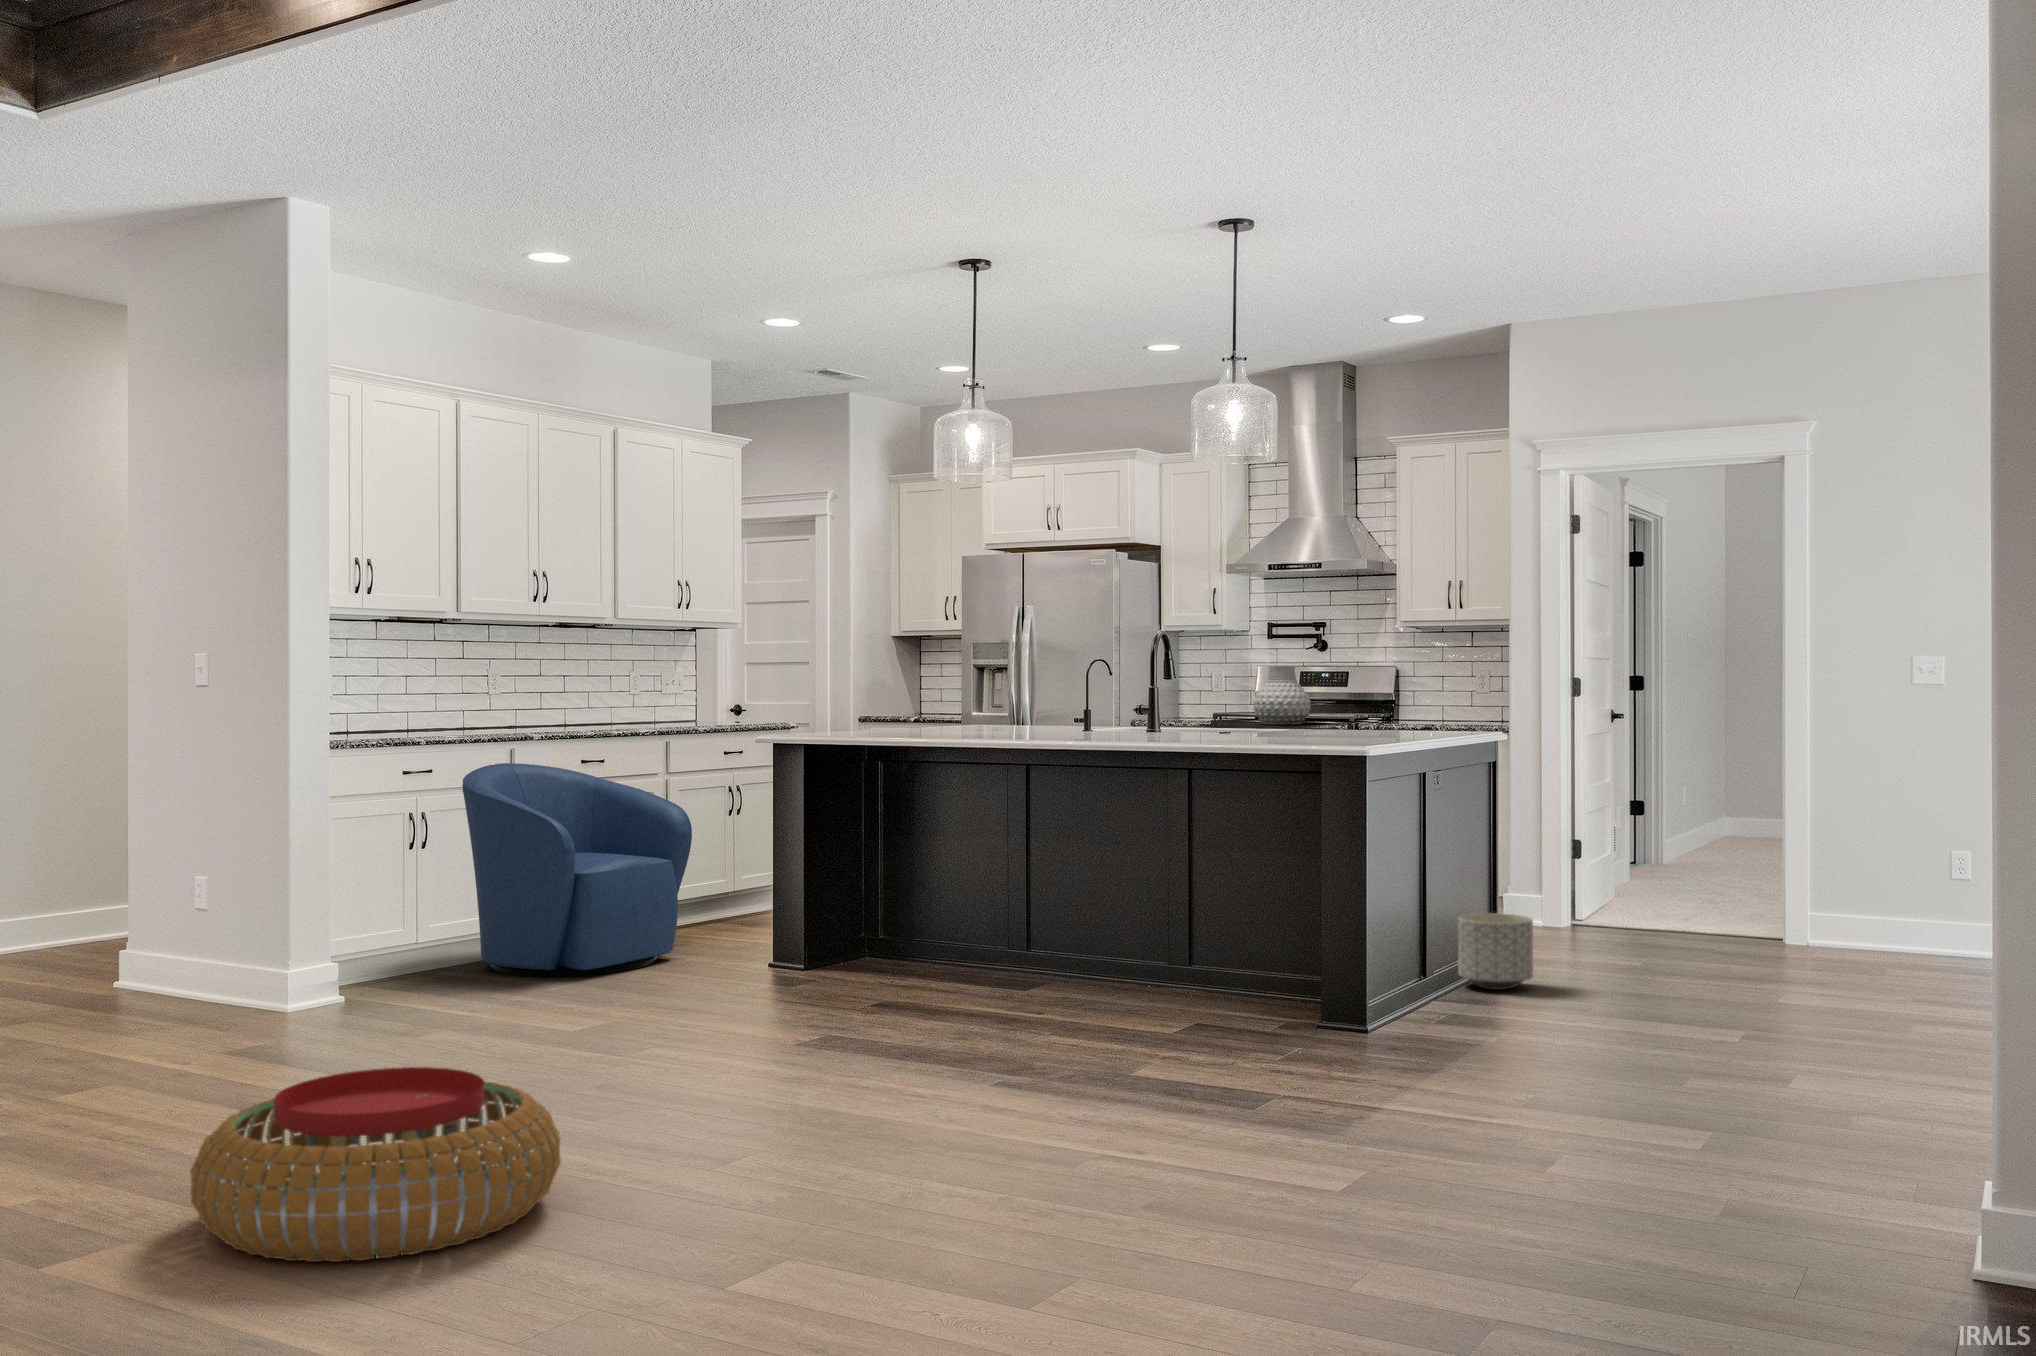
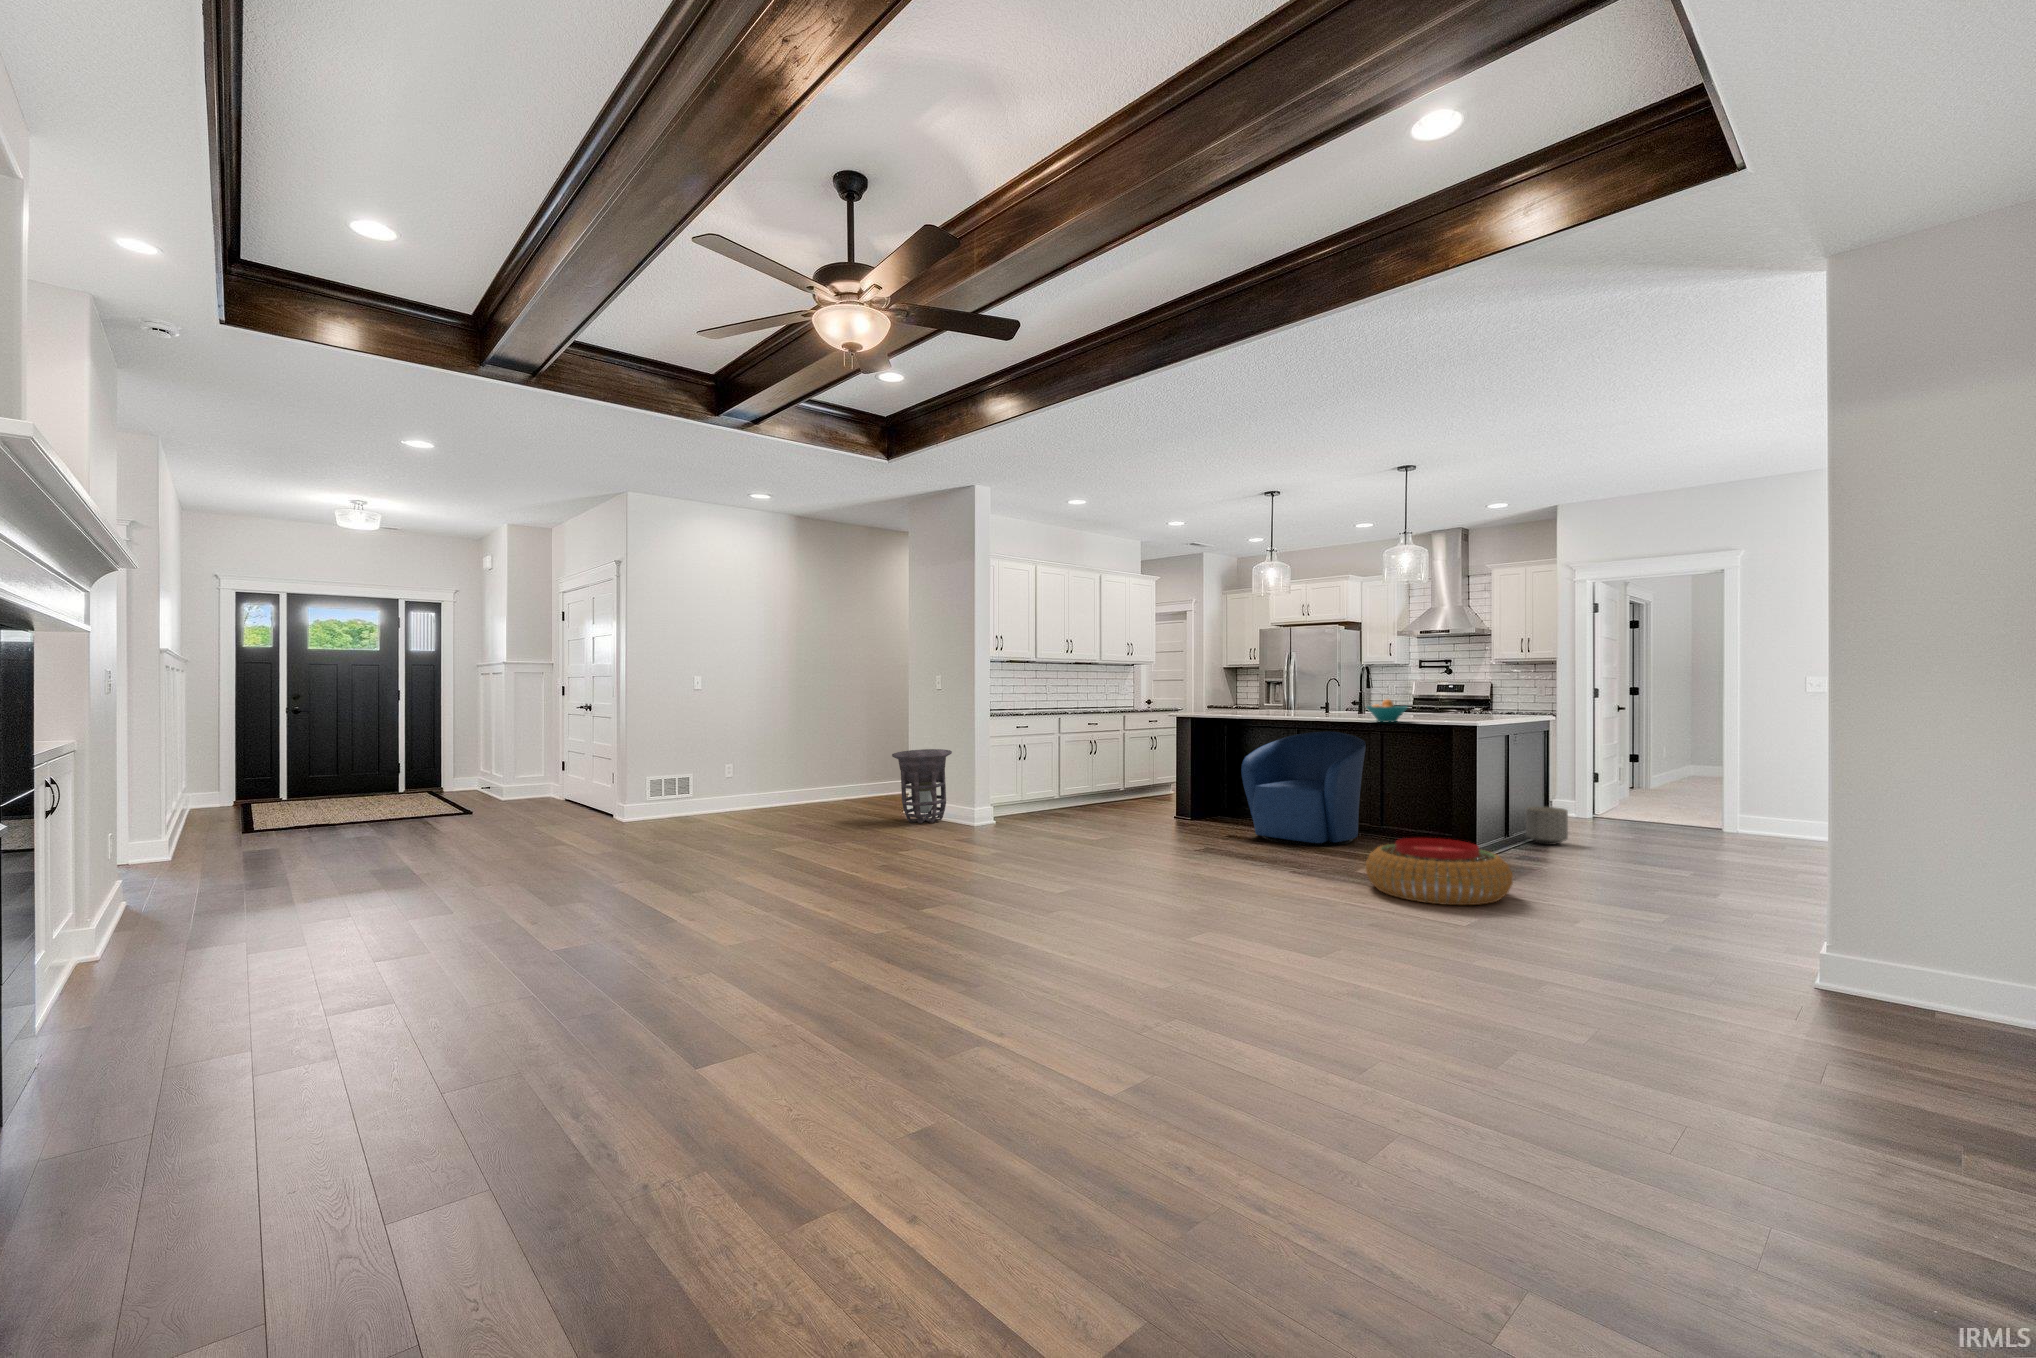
vase: present [1253,666,1311,724] -> none [1413,682,1445,711]
fruit bowl: none [1157,701,1240,750] -> present [1367,699,1407,722]
armchair: present [463,763,692,976] -> present [1241,731,1366,846]
side table: none [71,830,231,1012] -> present [892,749,952,823]
pouf: present [190,1067,561,1262] -> present [1366,838,1513,905]

